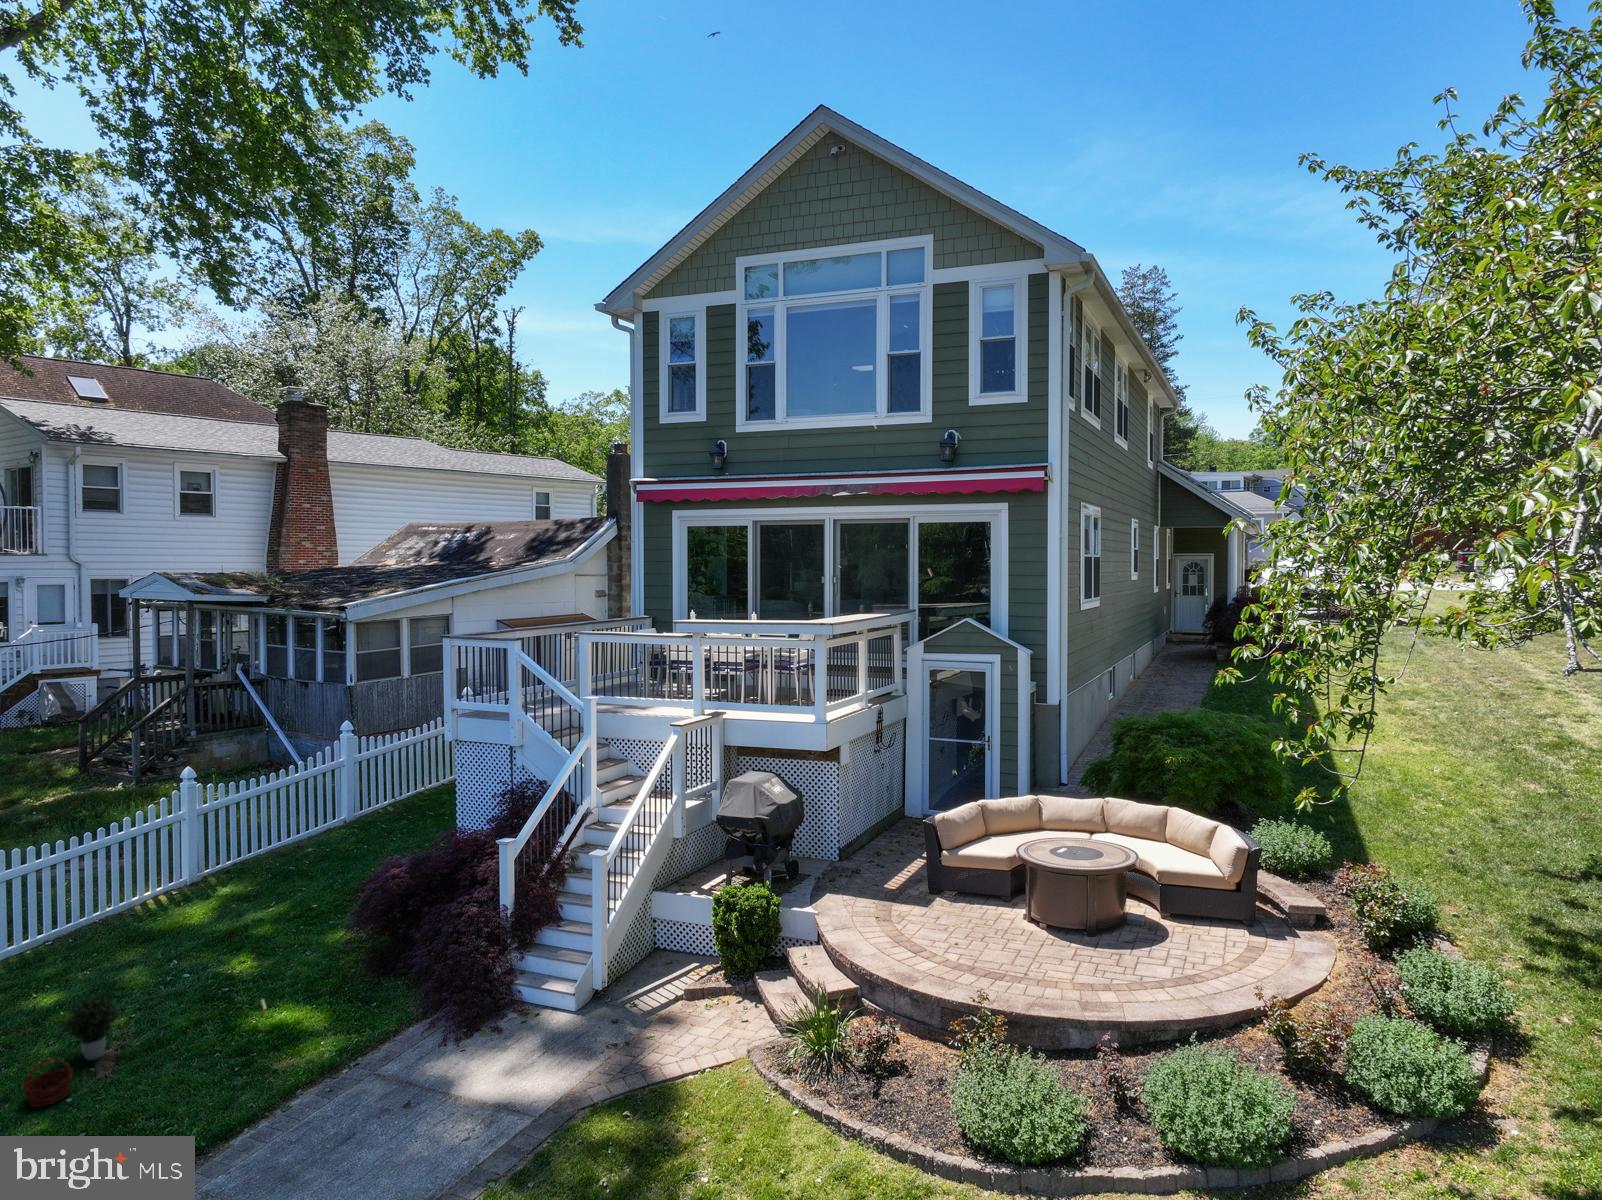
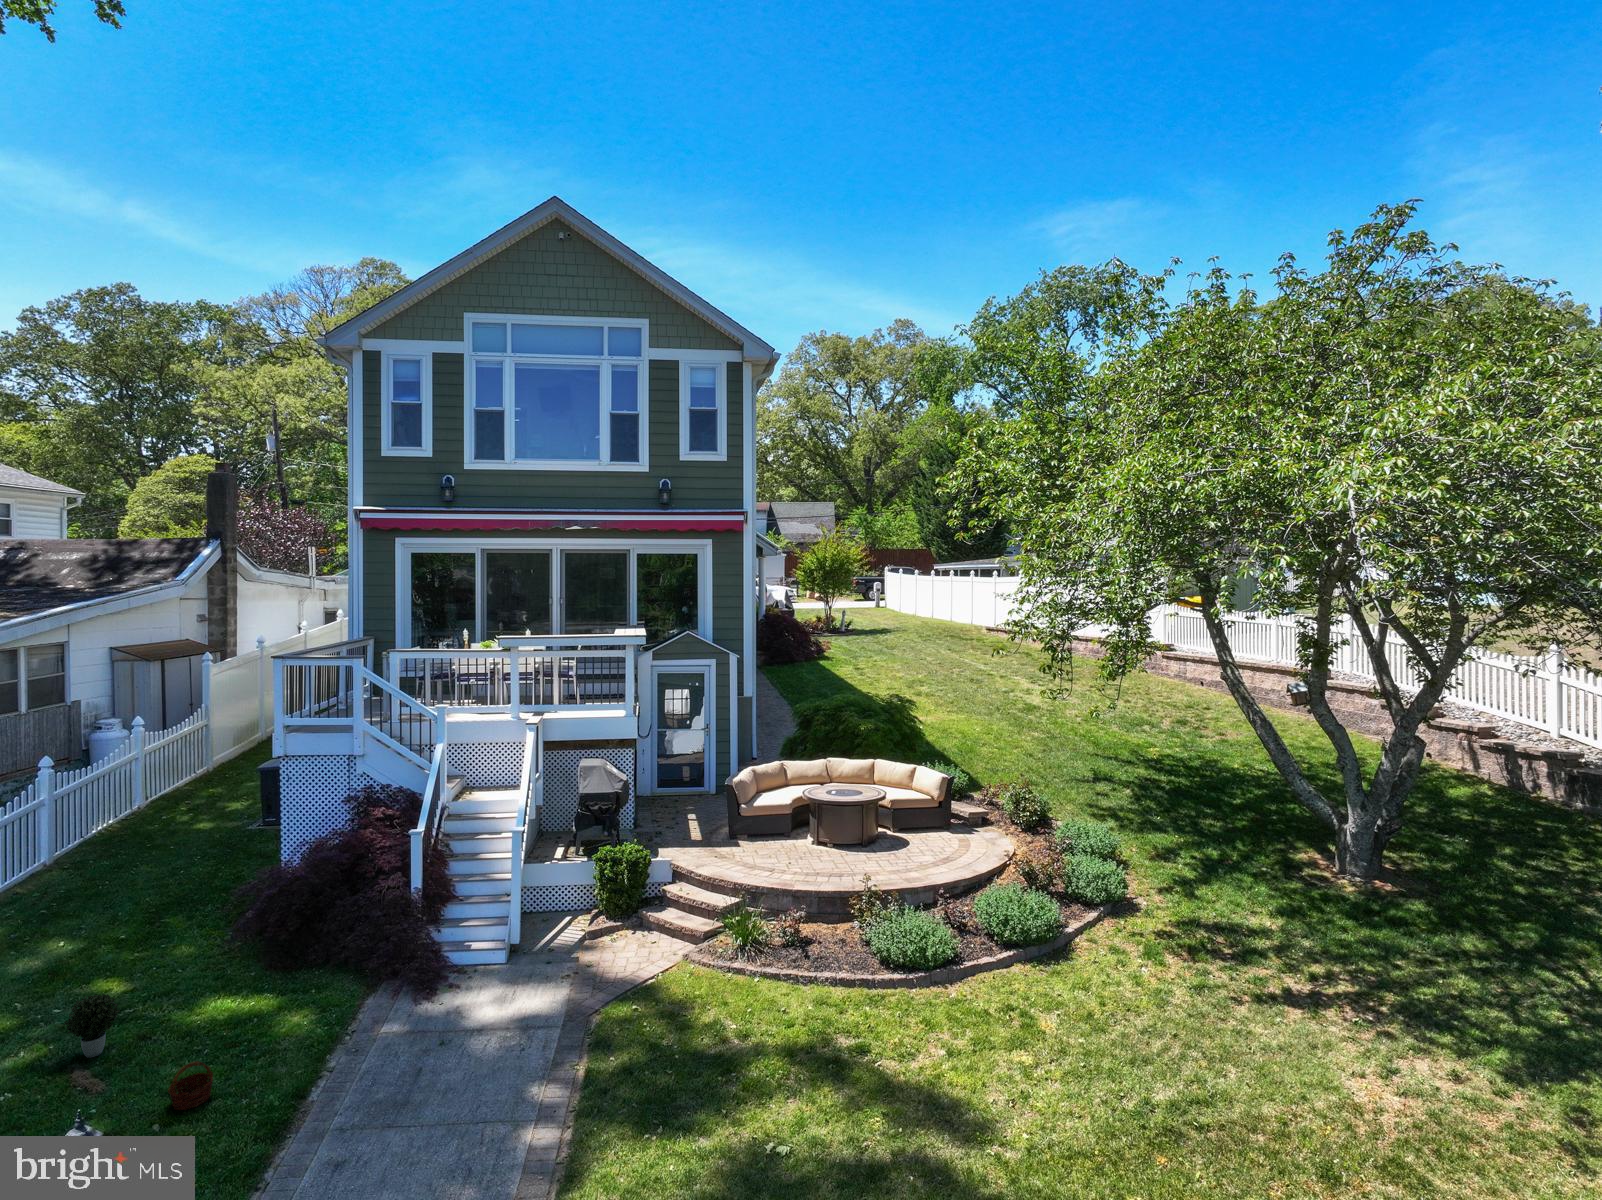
basket: present [23,1057,73,1107] -> present [168,1062,213,1110]

